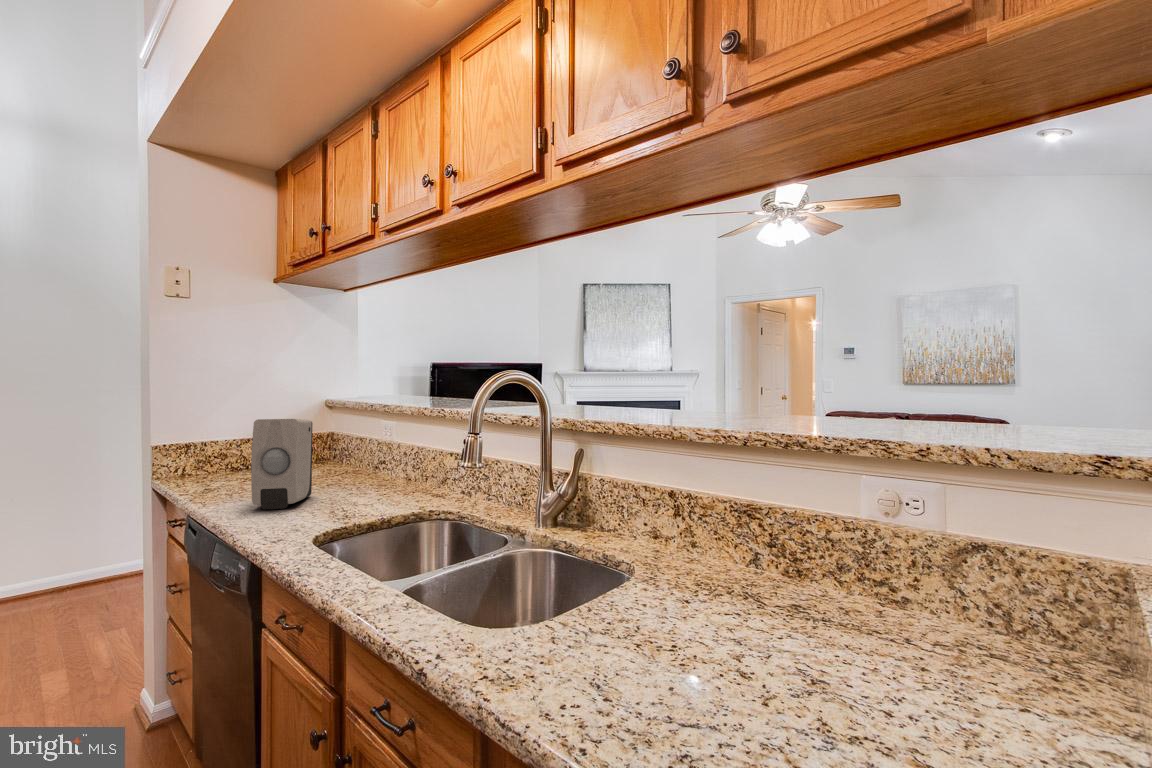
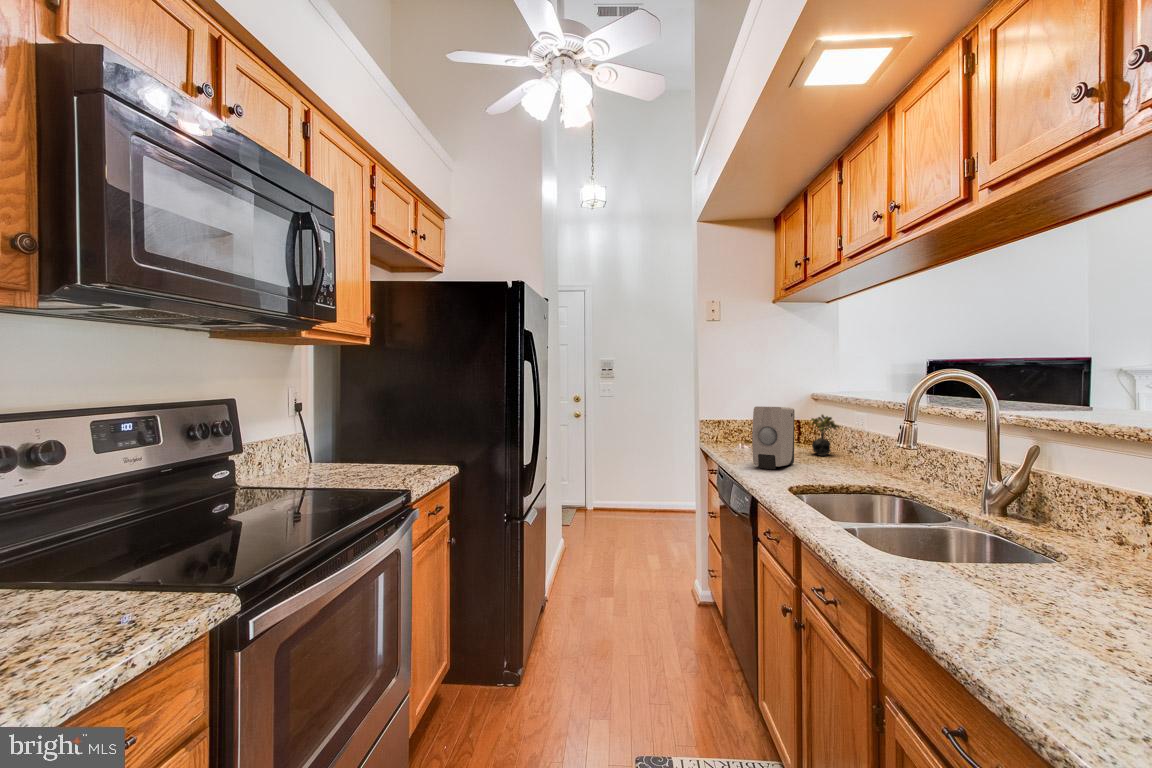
succulent plant: none [326,427,364,480] -> present [809,415,838,456]

